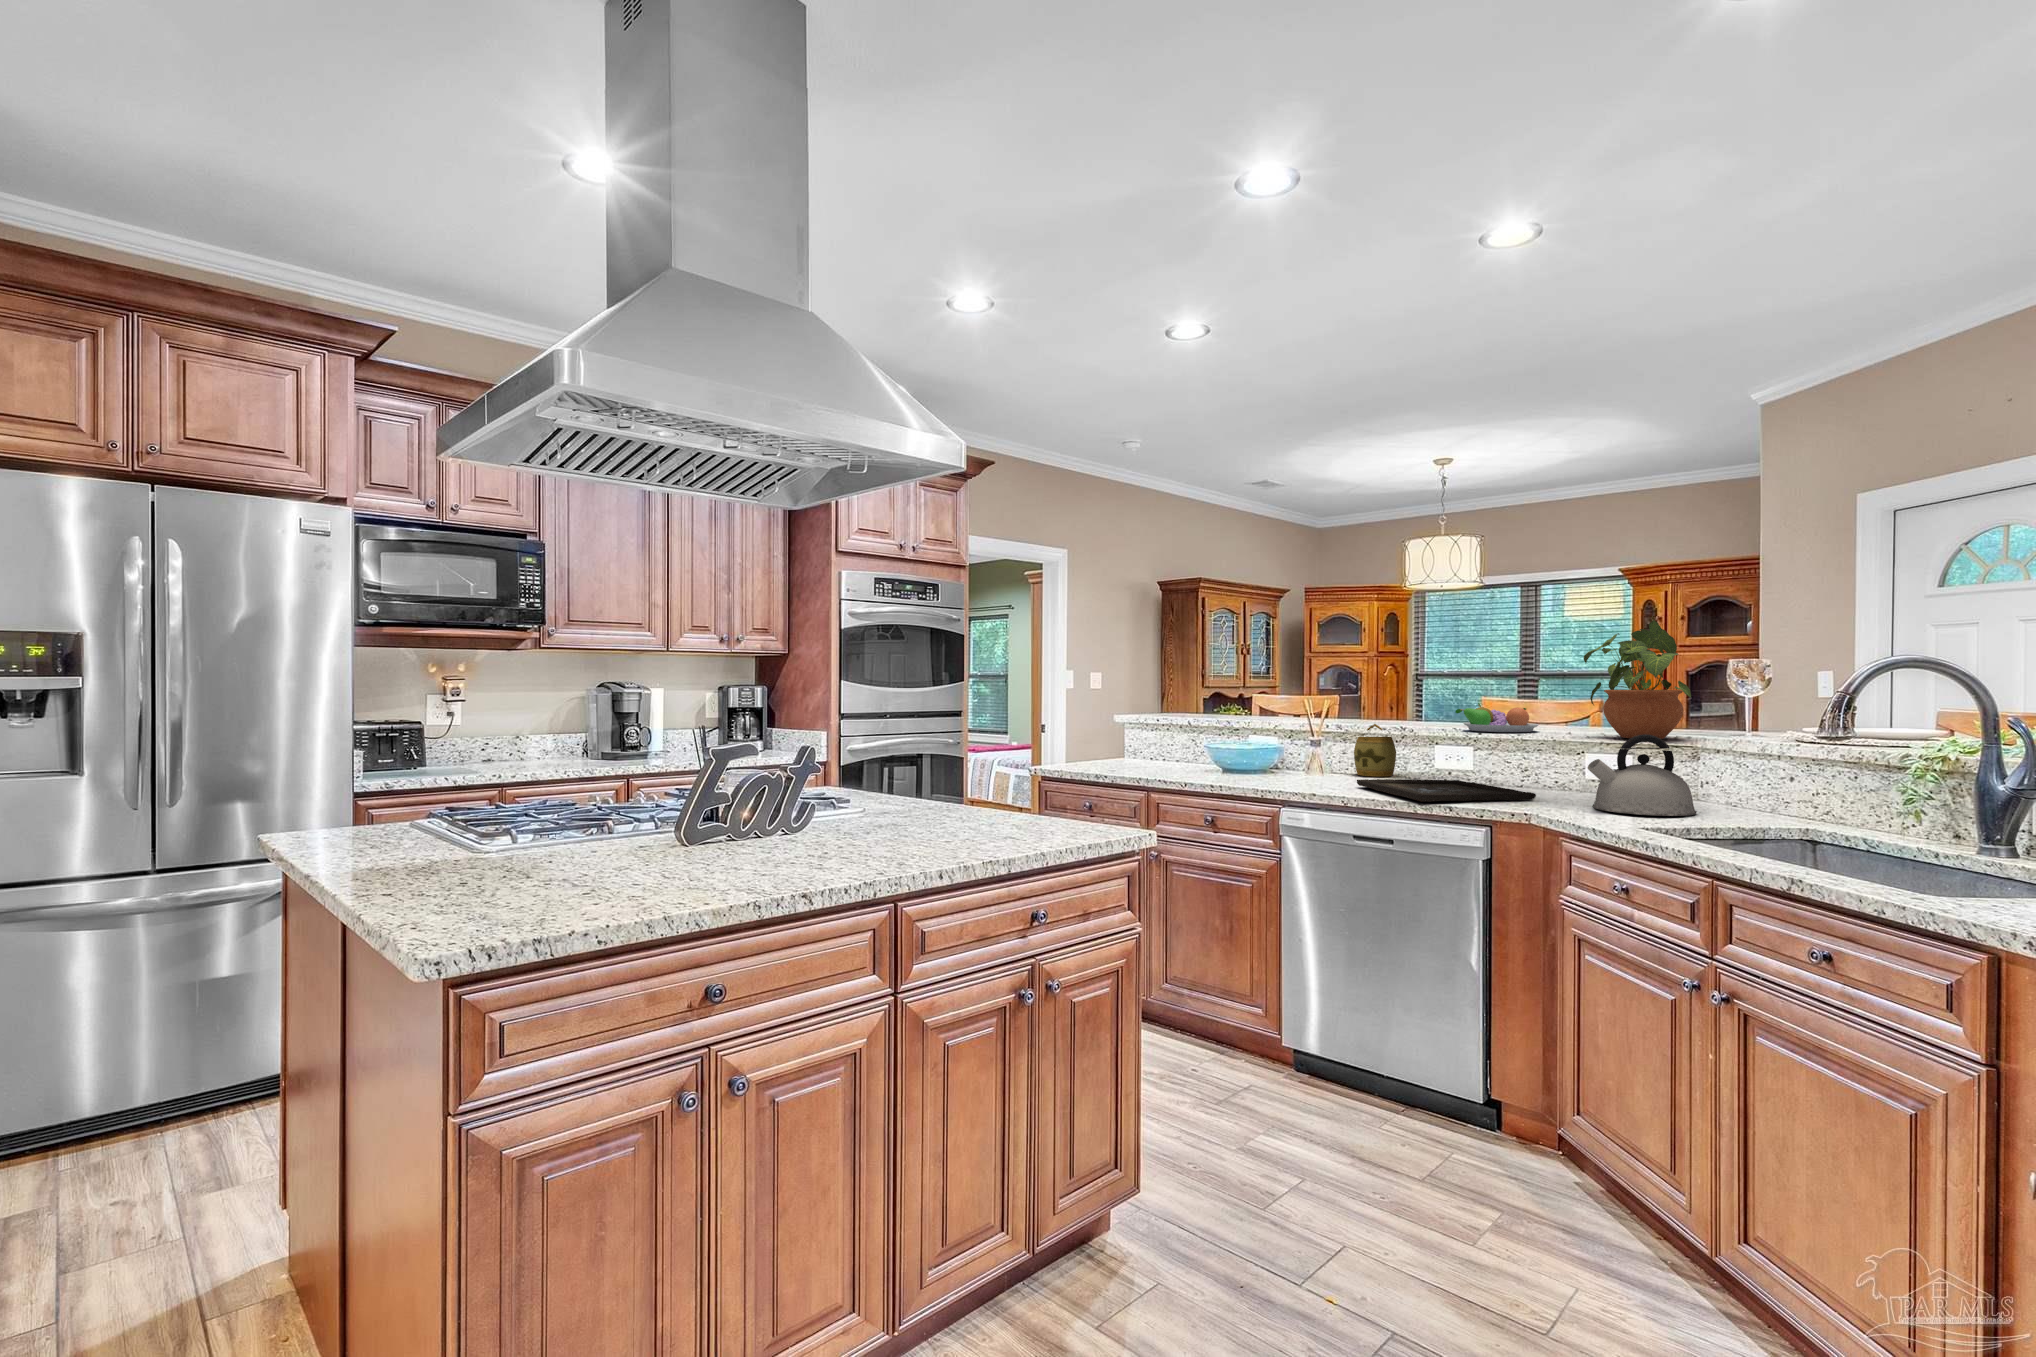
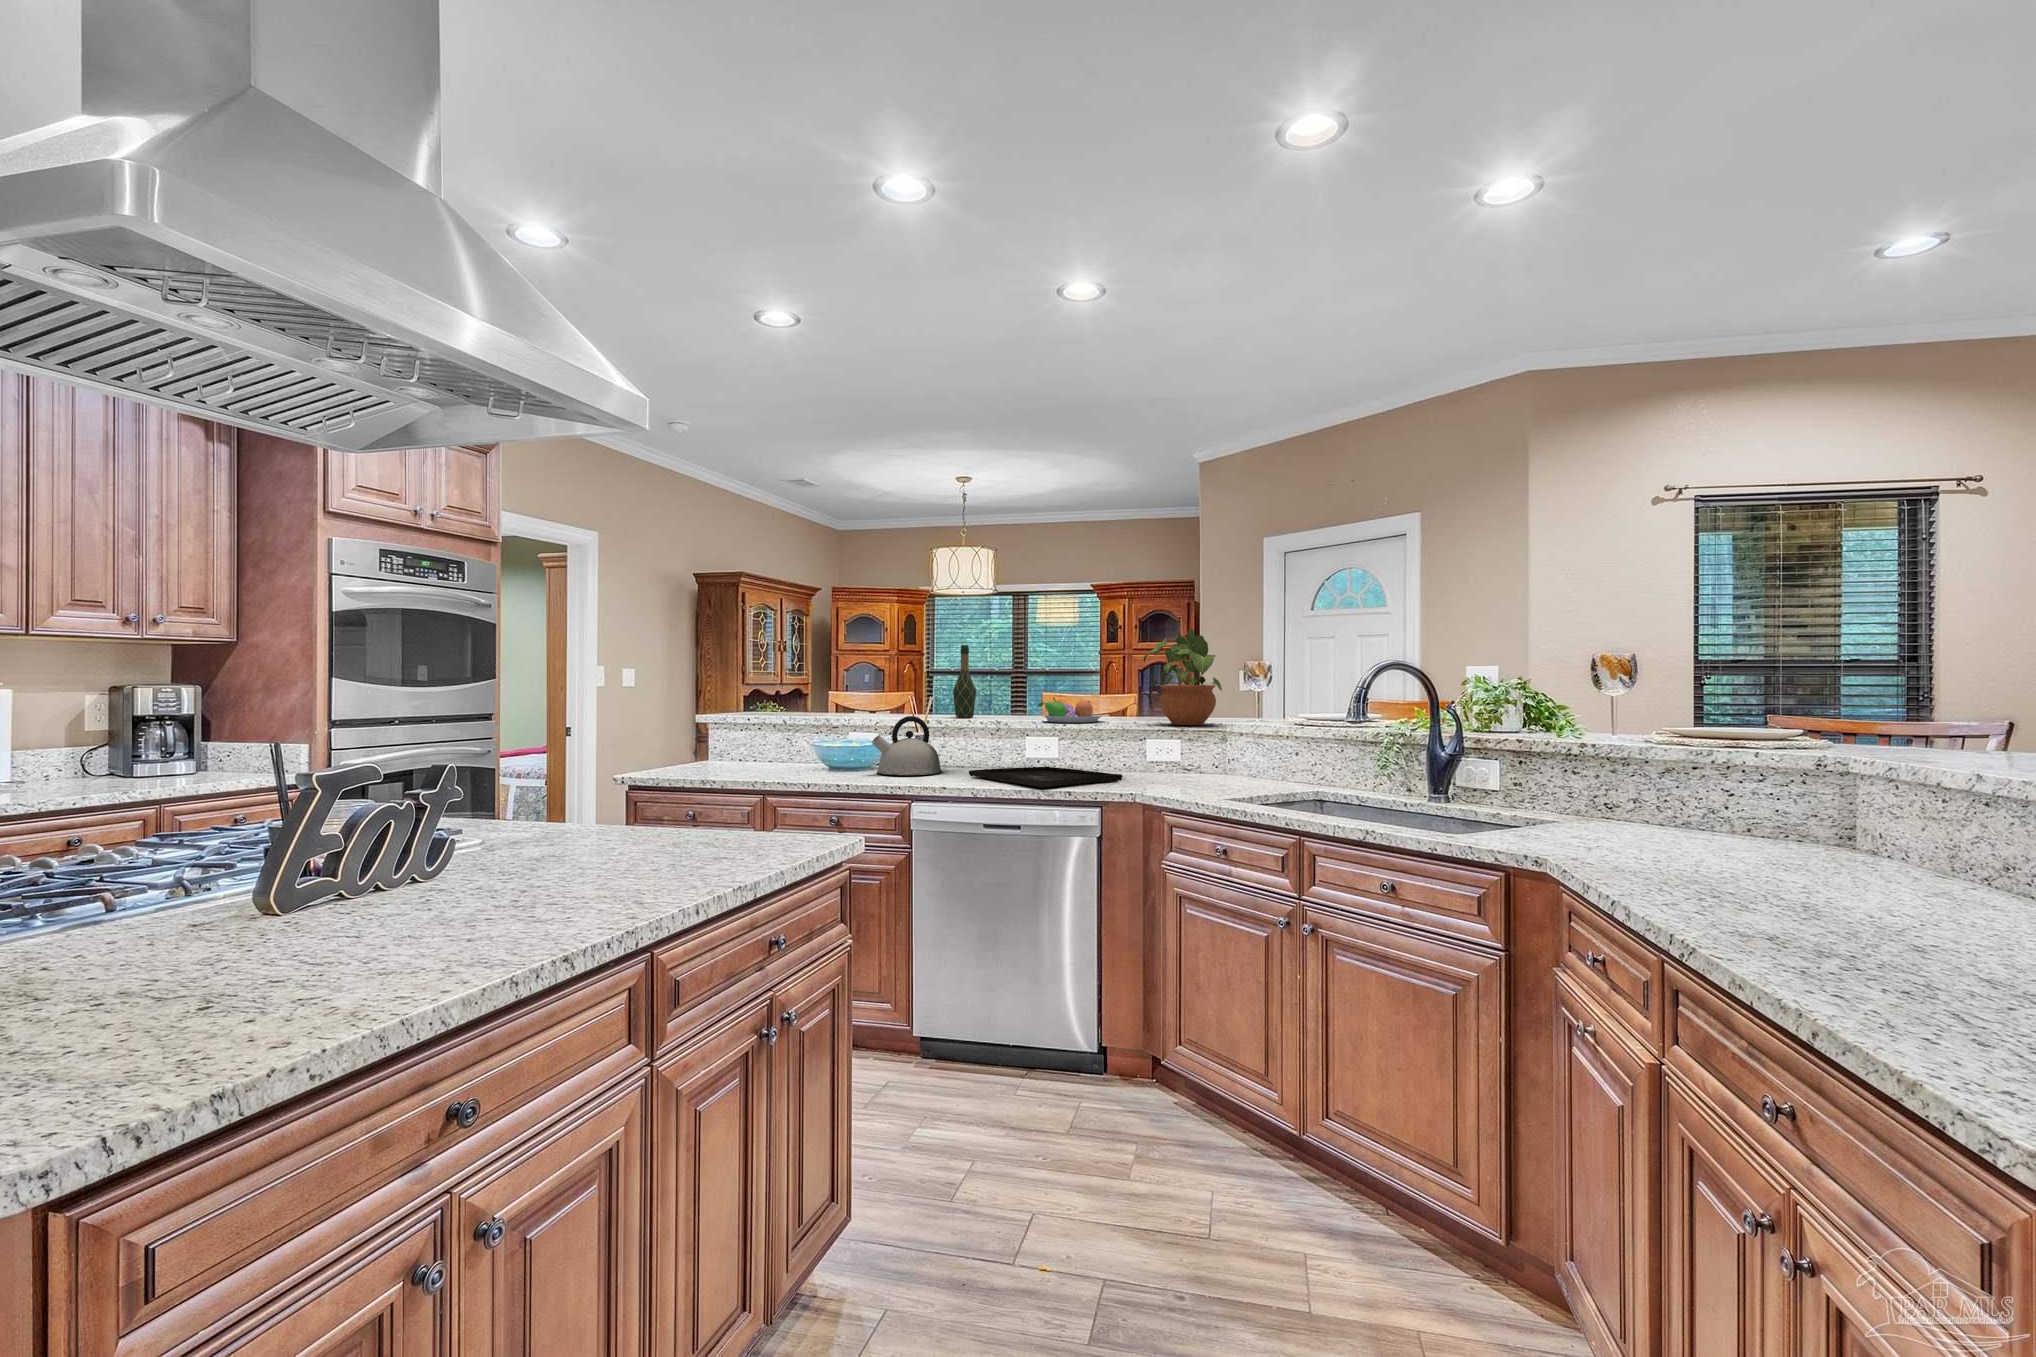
wine bottle: none [1372,646,1398,724] -> present [953,645,976,718]
jar: present [1354,724,1396,777] -> none [951,717,987,767]
kettle: present [1587,734,1696,816] -> present [872,716,942,775]

